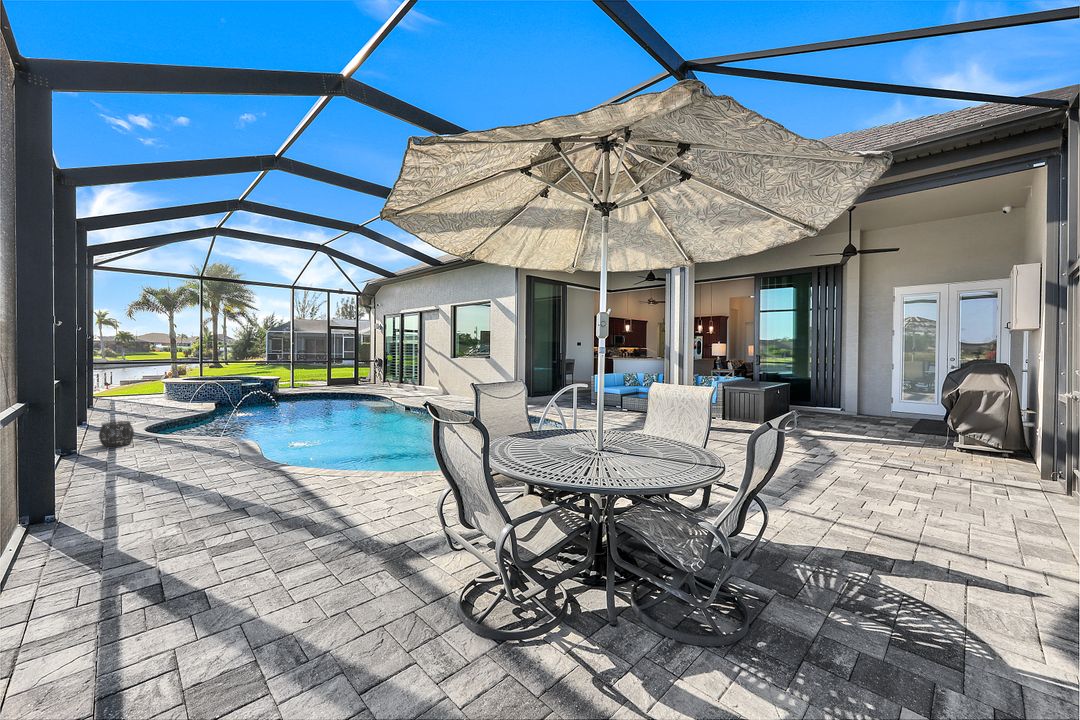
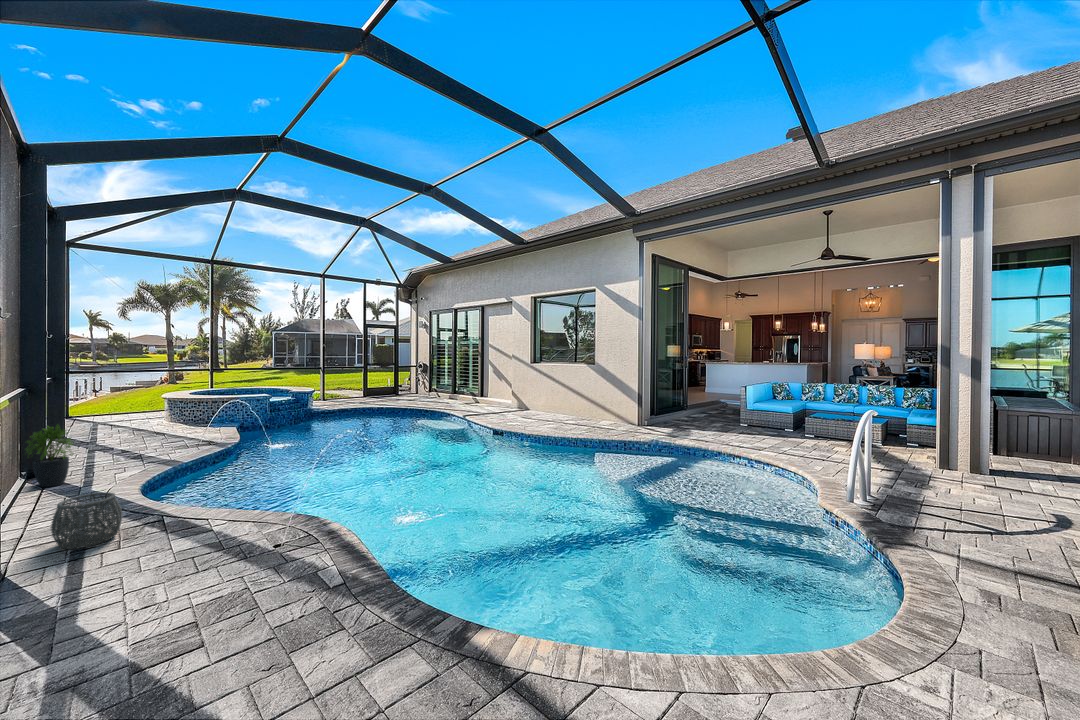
potted plant: none [75,391,106,428] -> present [26,425,74,487]

